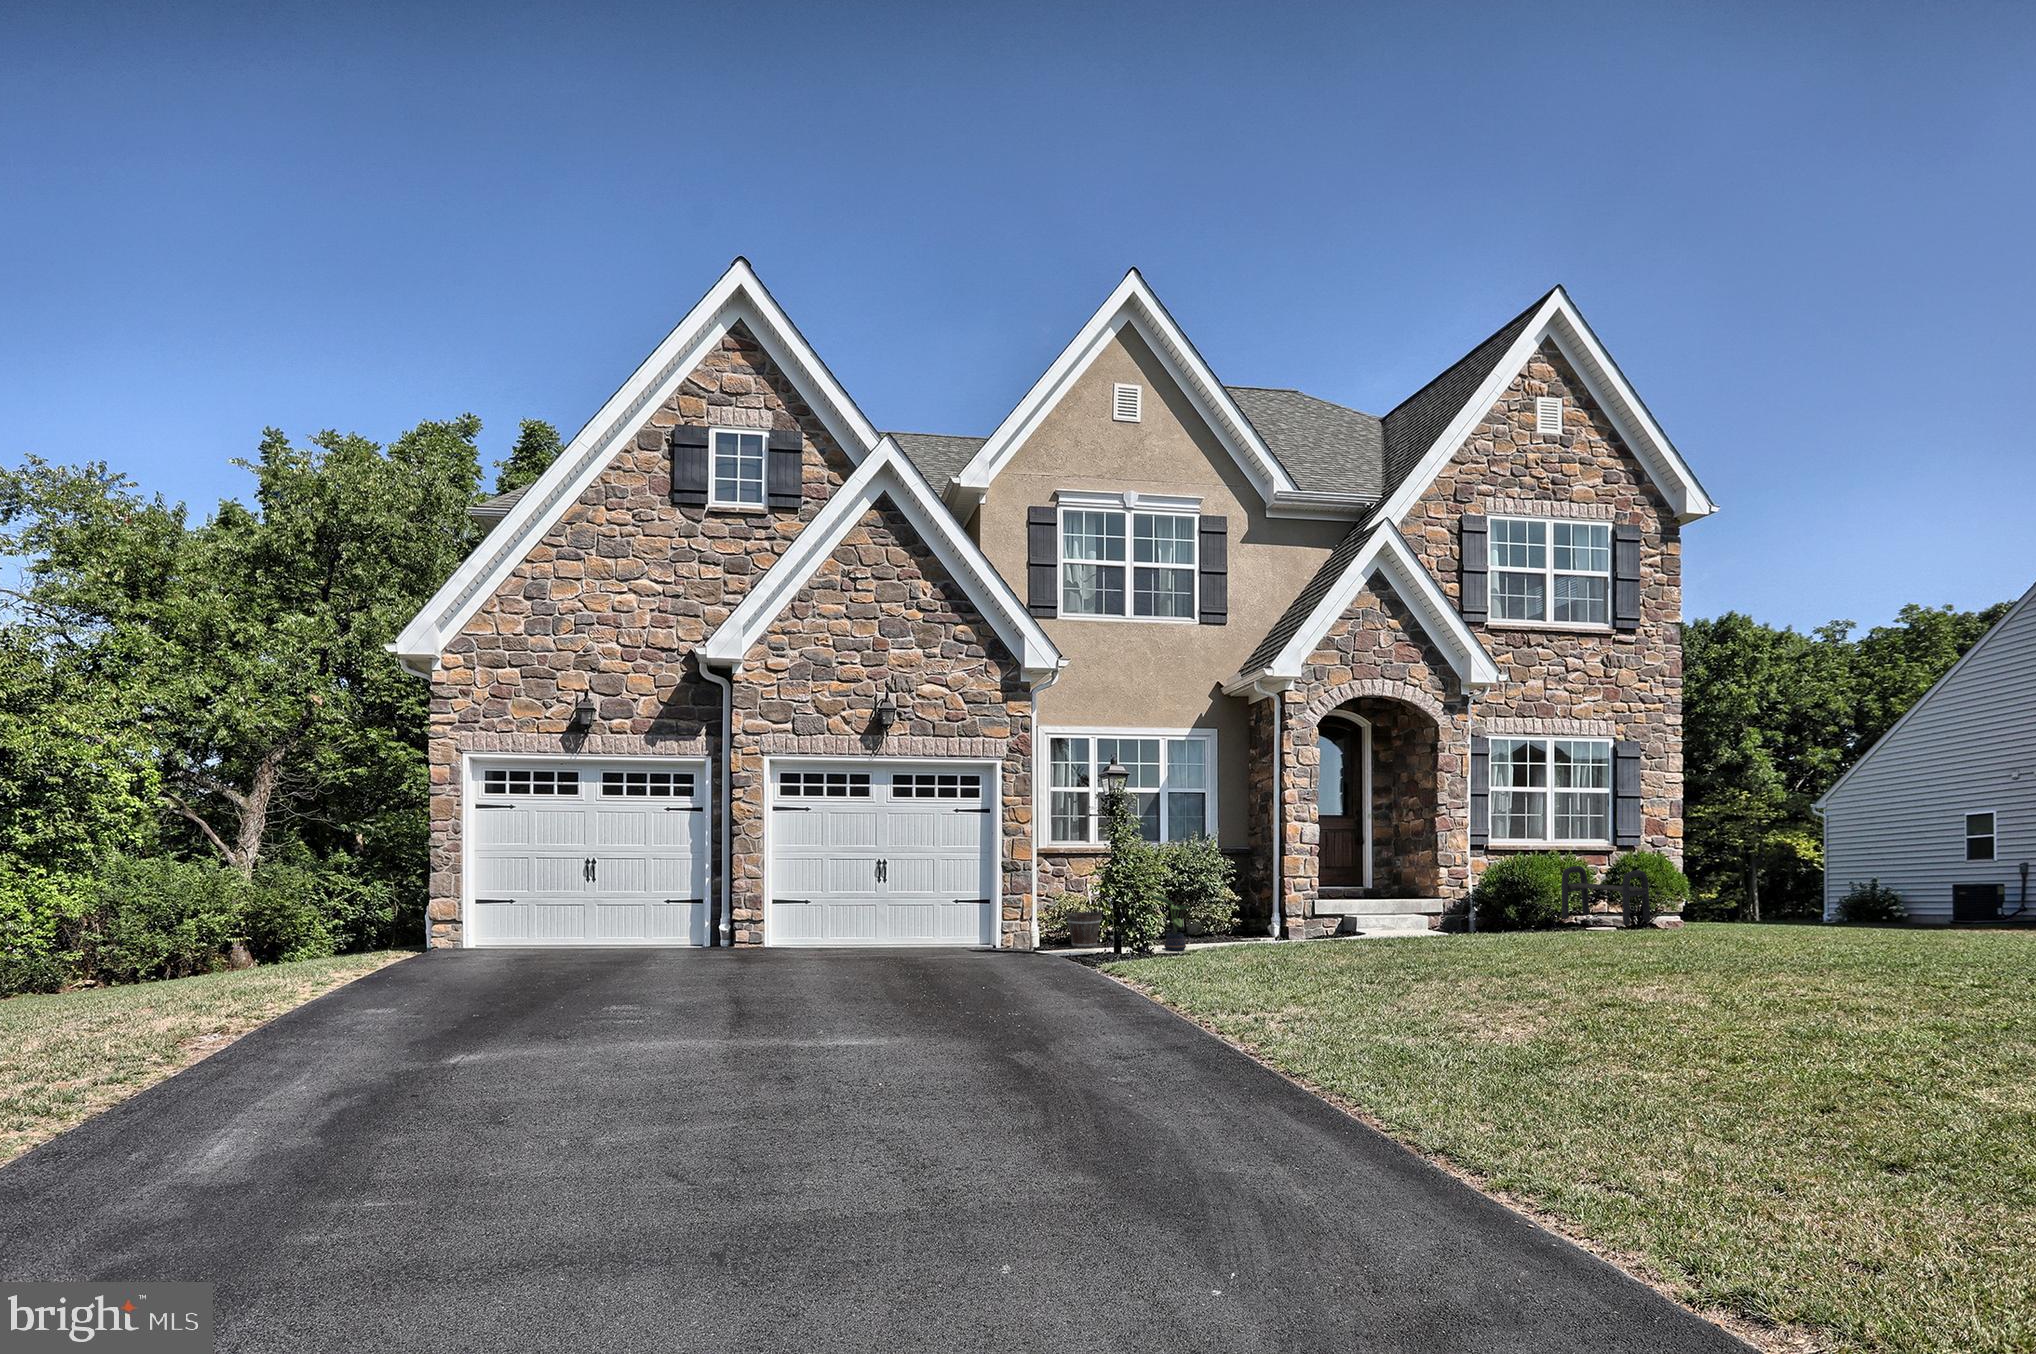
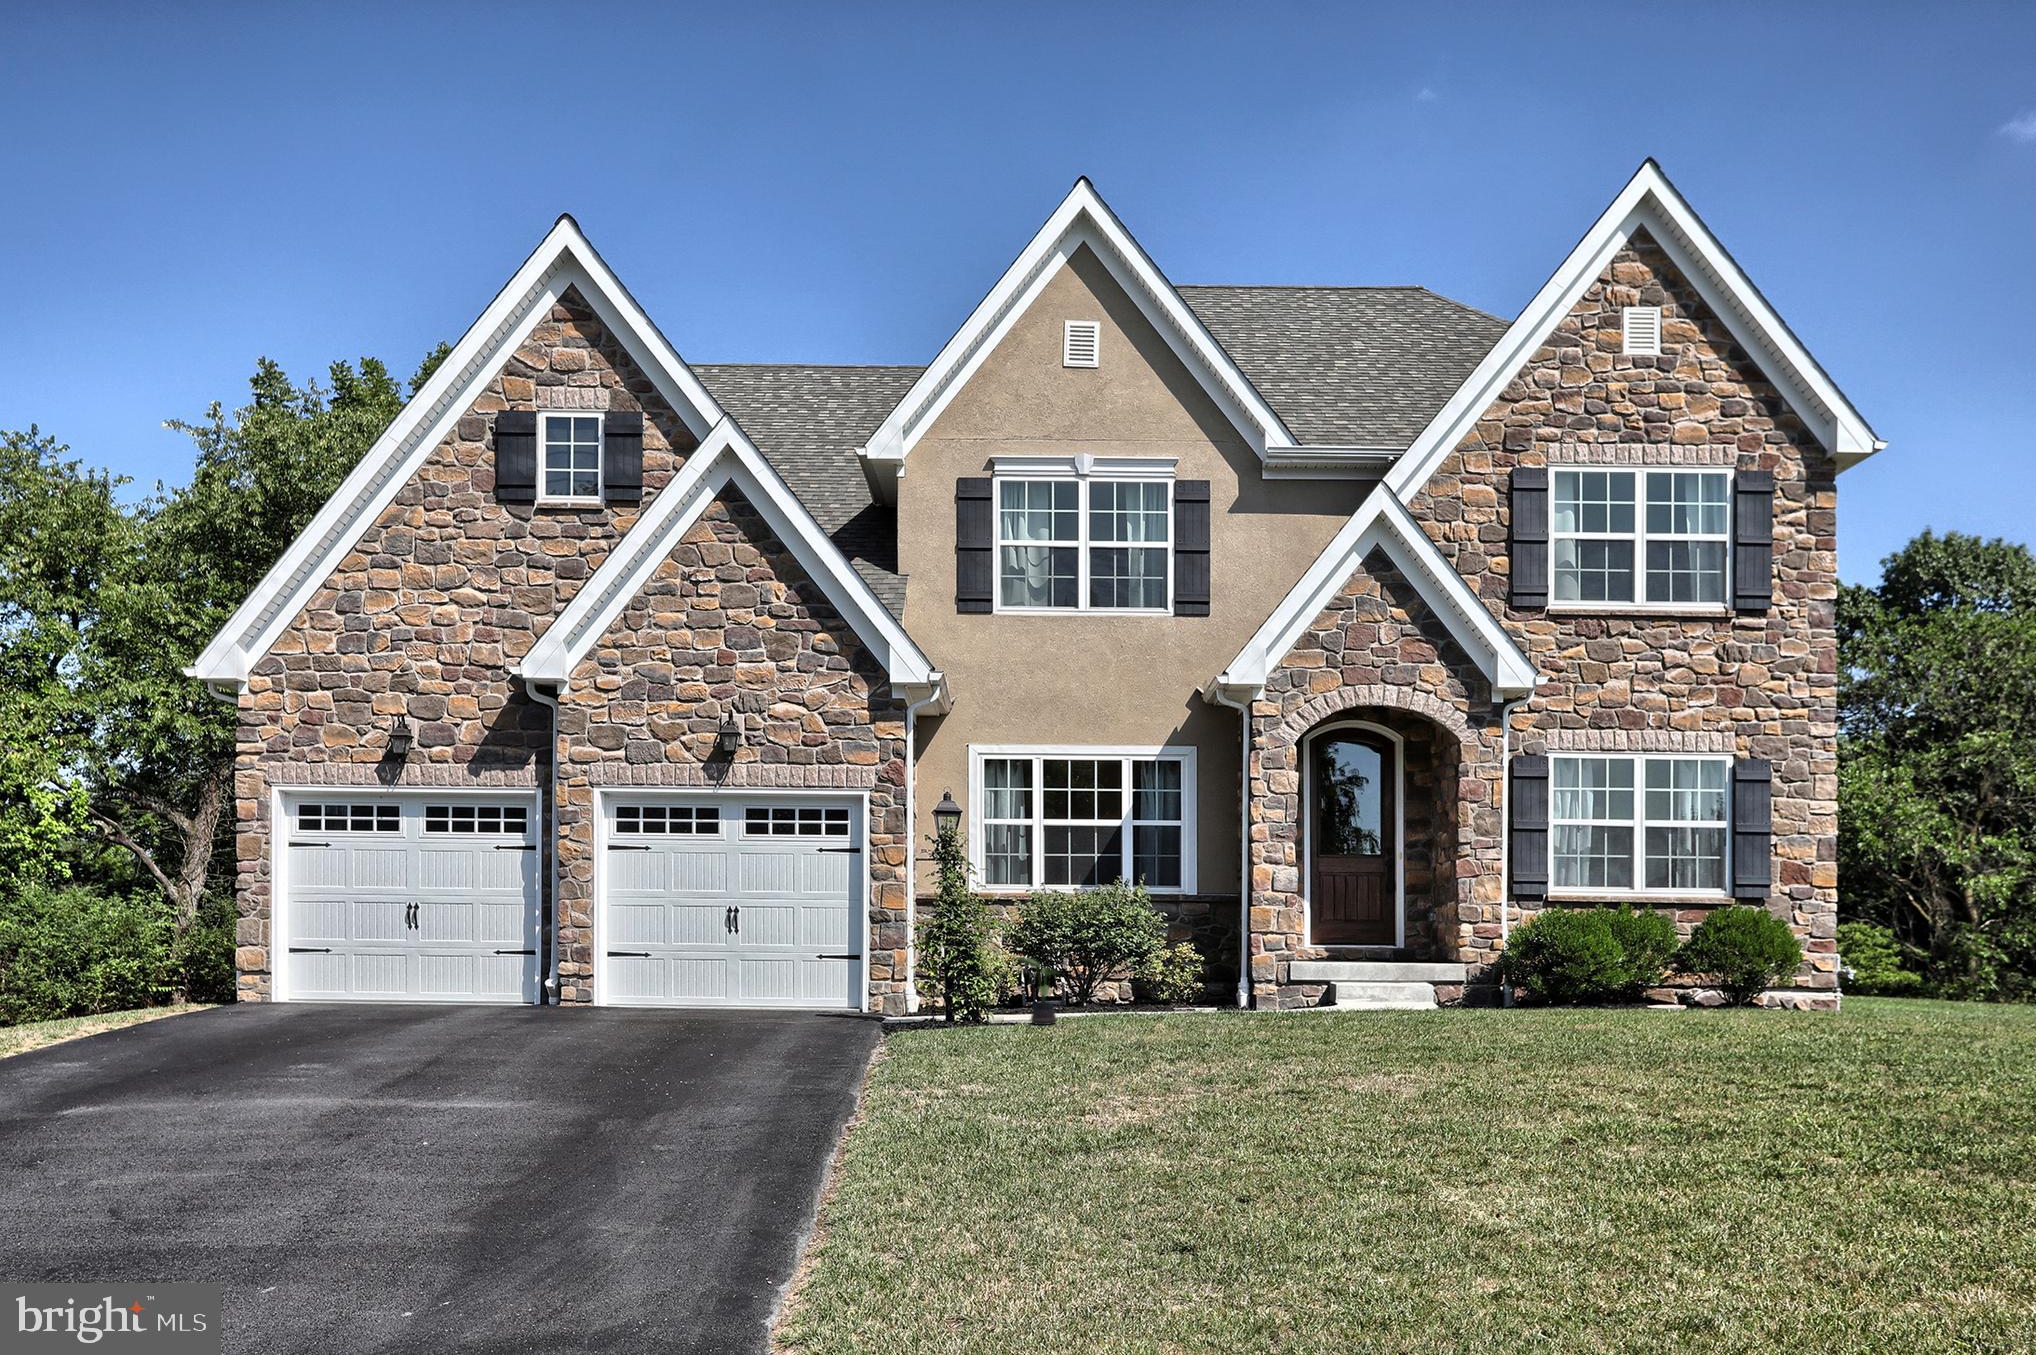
bench: present [1562,866,1650,925] -> none [1613,926,1724,1004]
bucket: present [1066,910,1101,948] -> none [922,973,964,1019]

